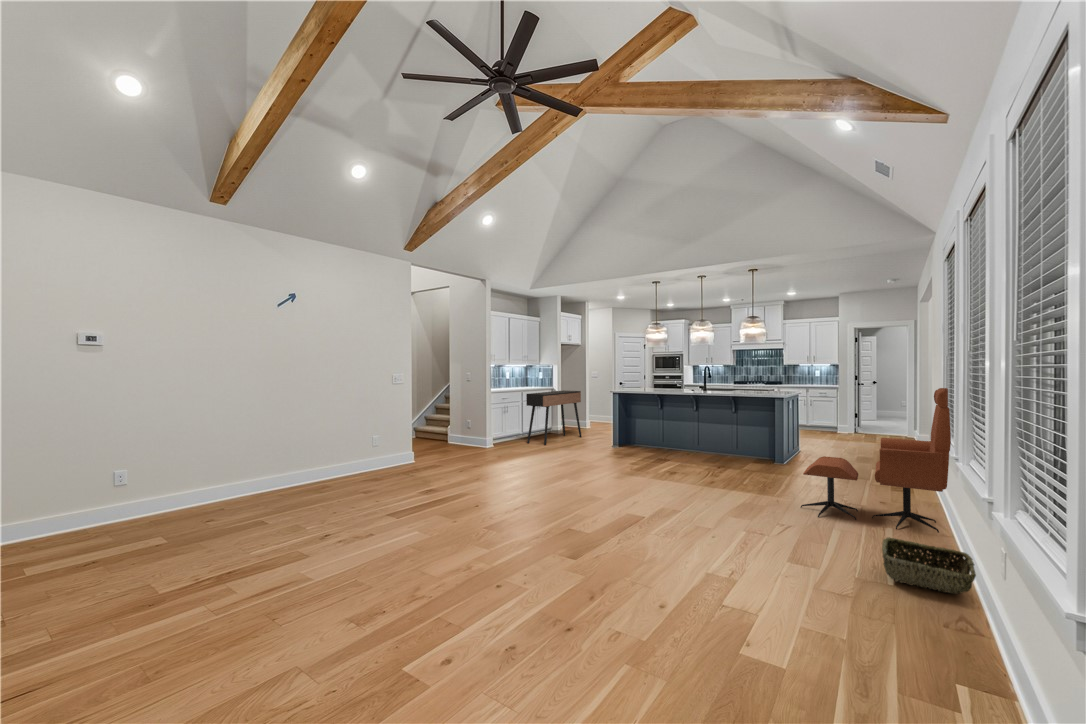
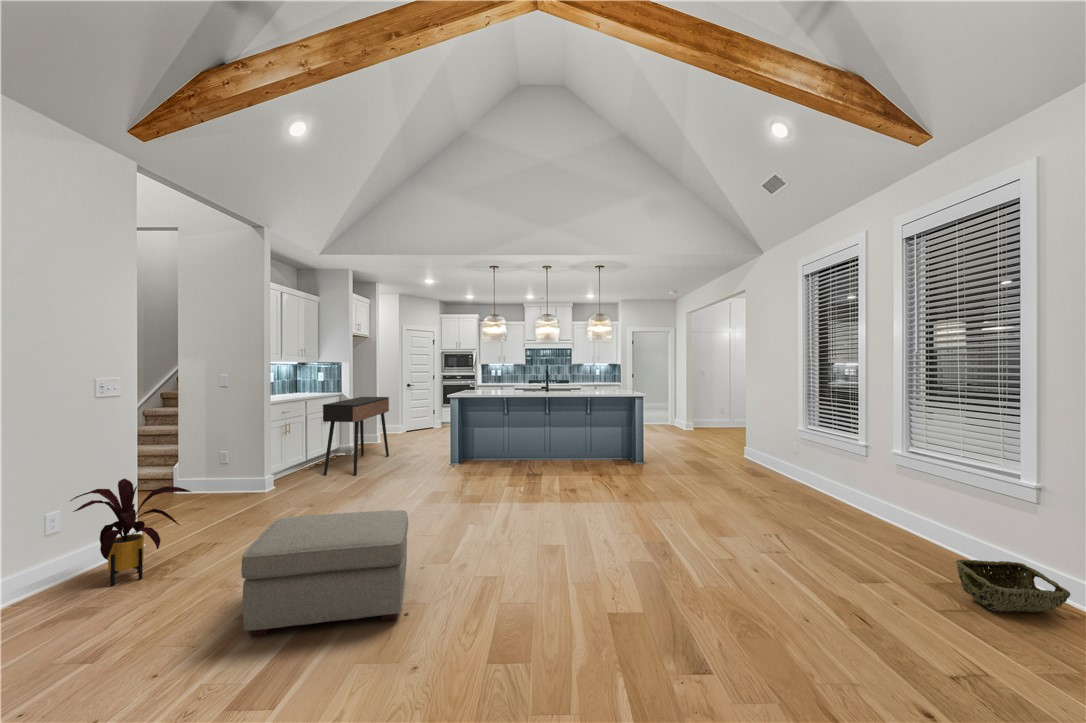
lounge chair: present [801,388,951,533] -> none [749,393,897,534]
house plant: none [380,422,426,472] -> present [70,479,191,586]
ottoman: none [420,445,508,501] -> present [241,510,408,637]

